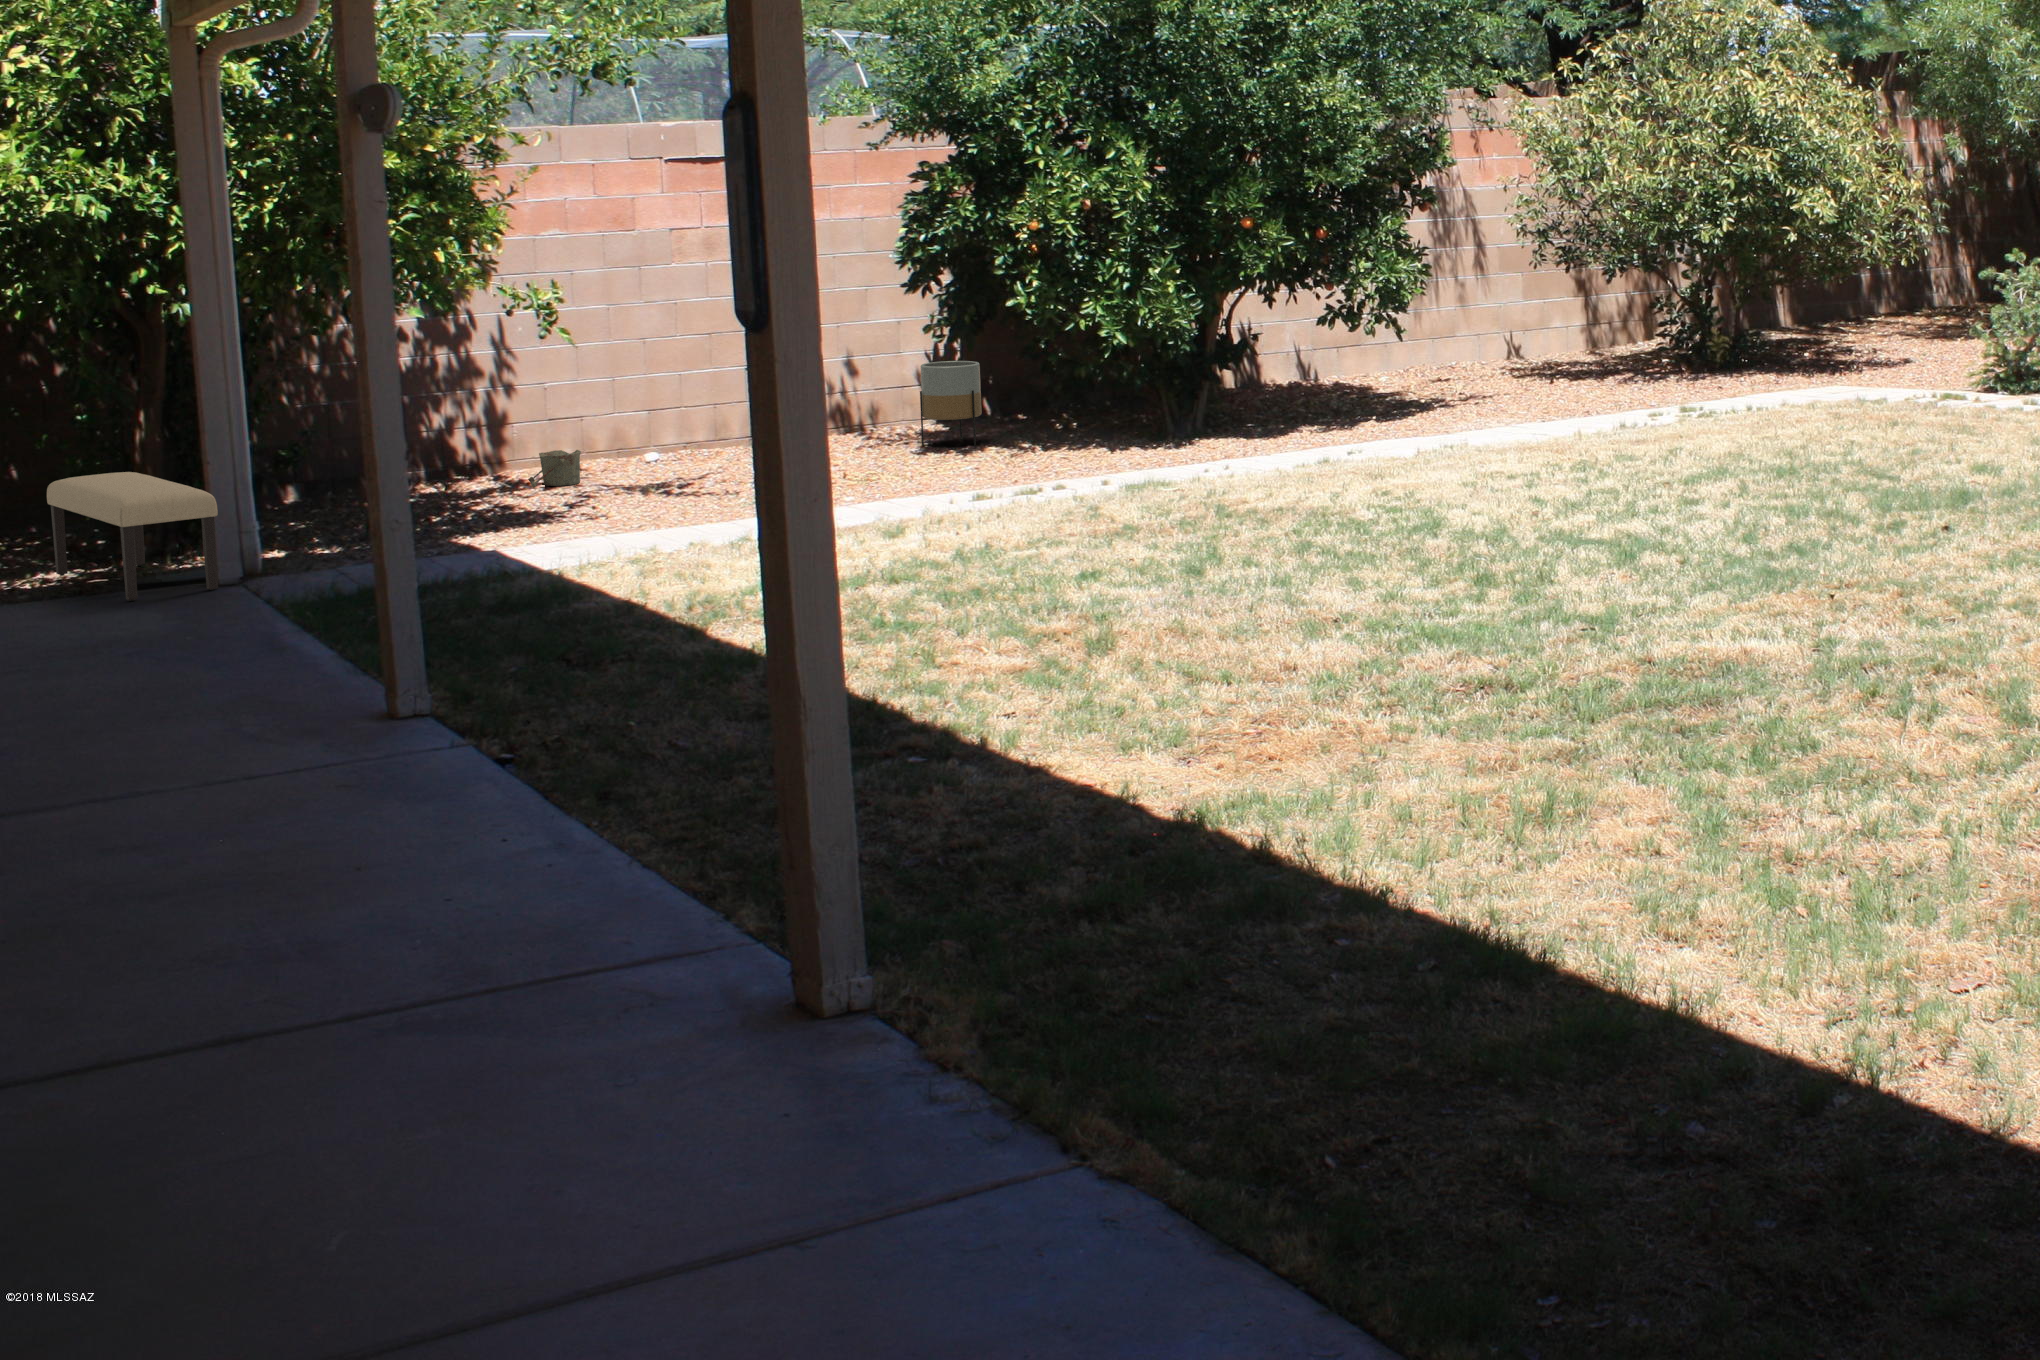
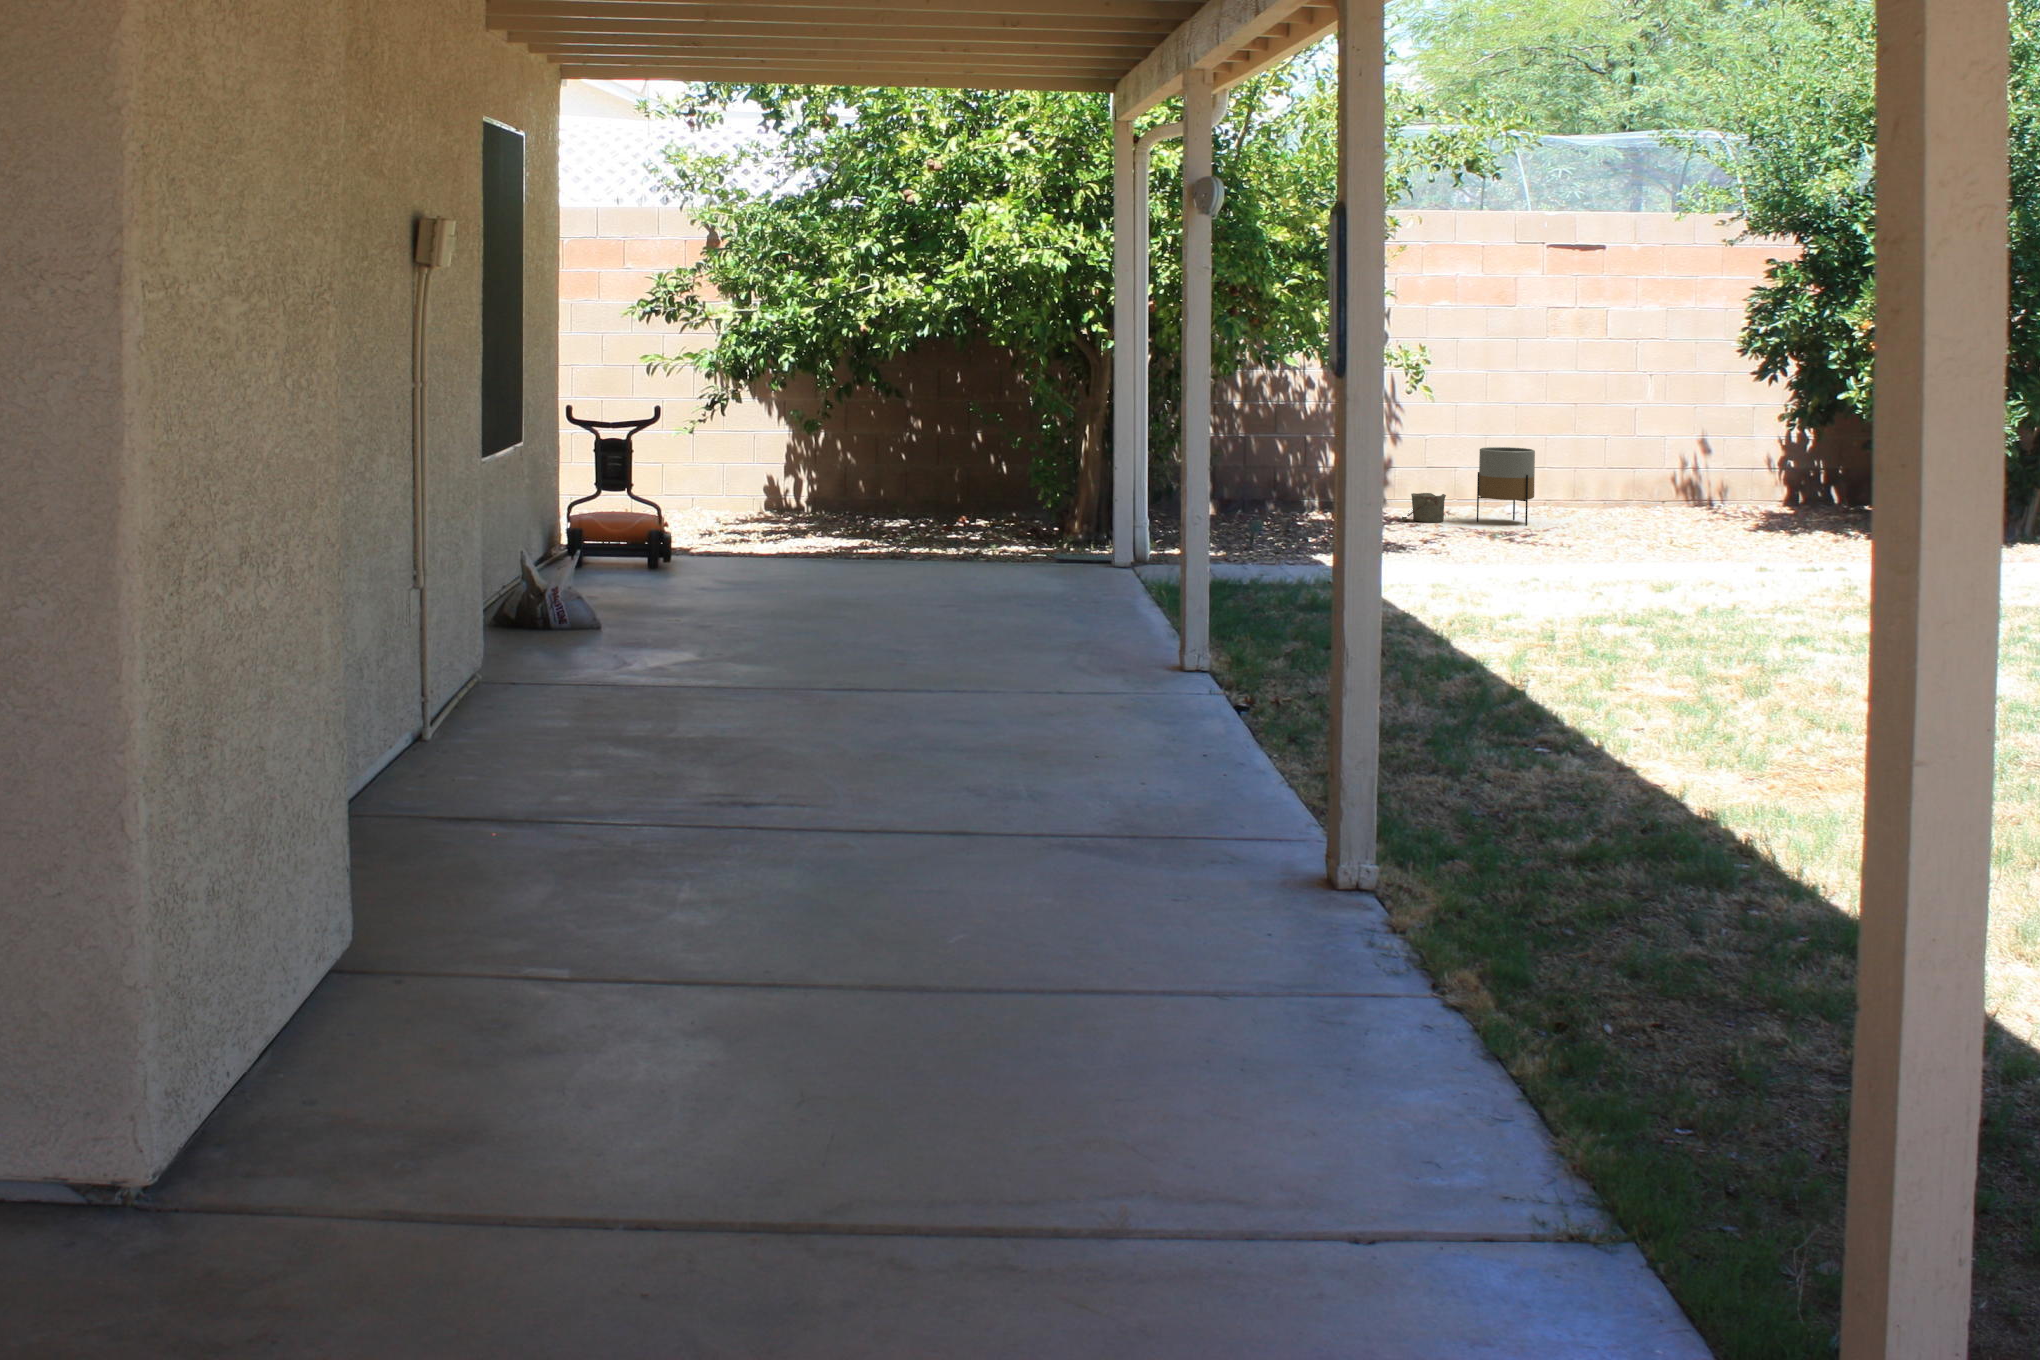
planter: present [920,361,982,446] -> present [1477,447,1535,526]
bench: present [47,472,218,601] -> none [1021,468,1125,564]

